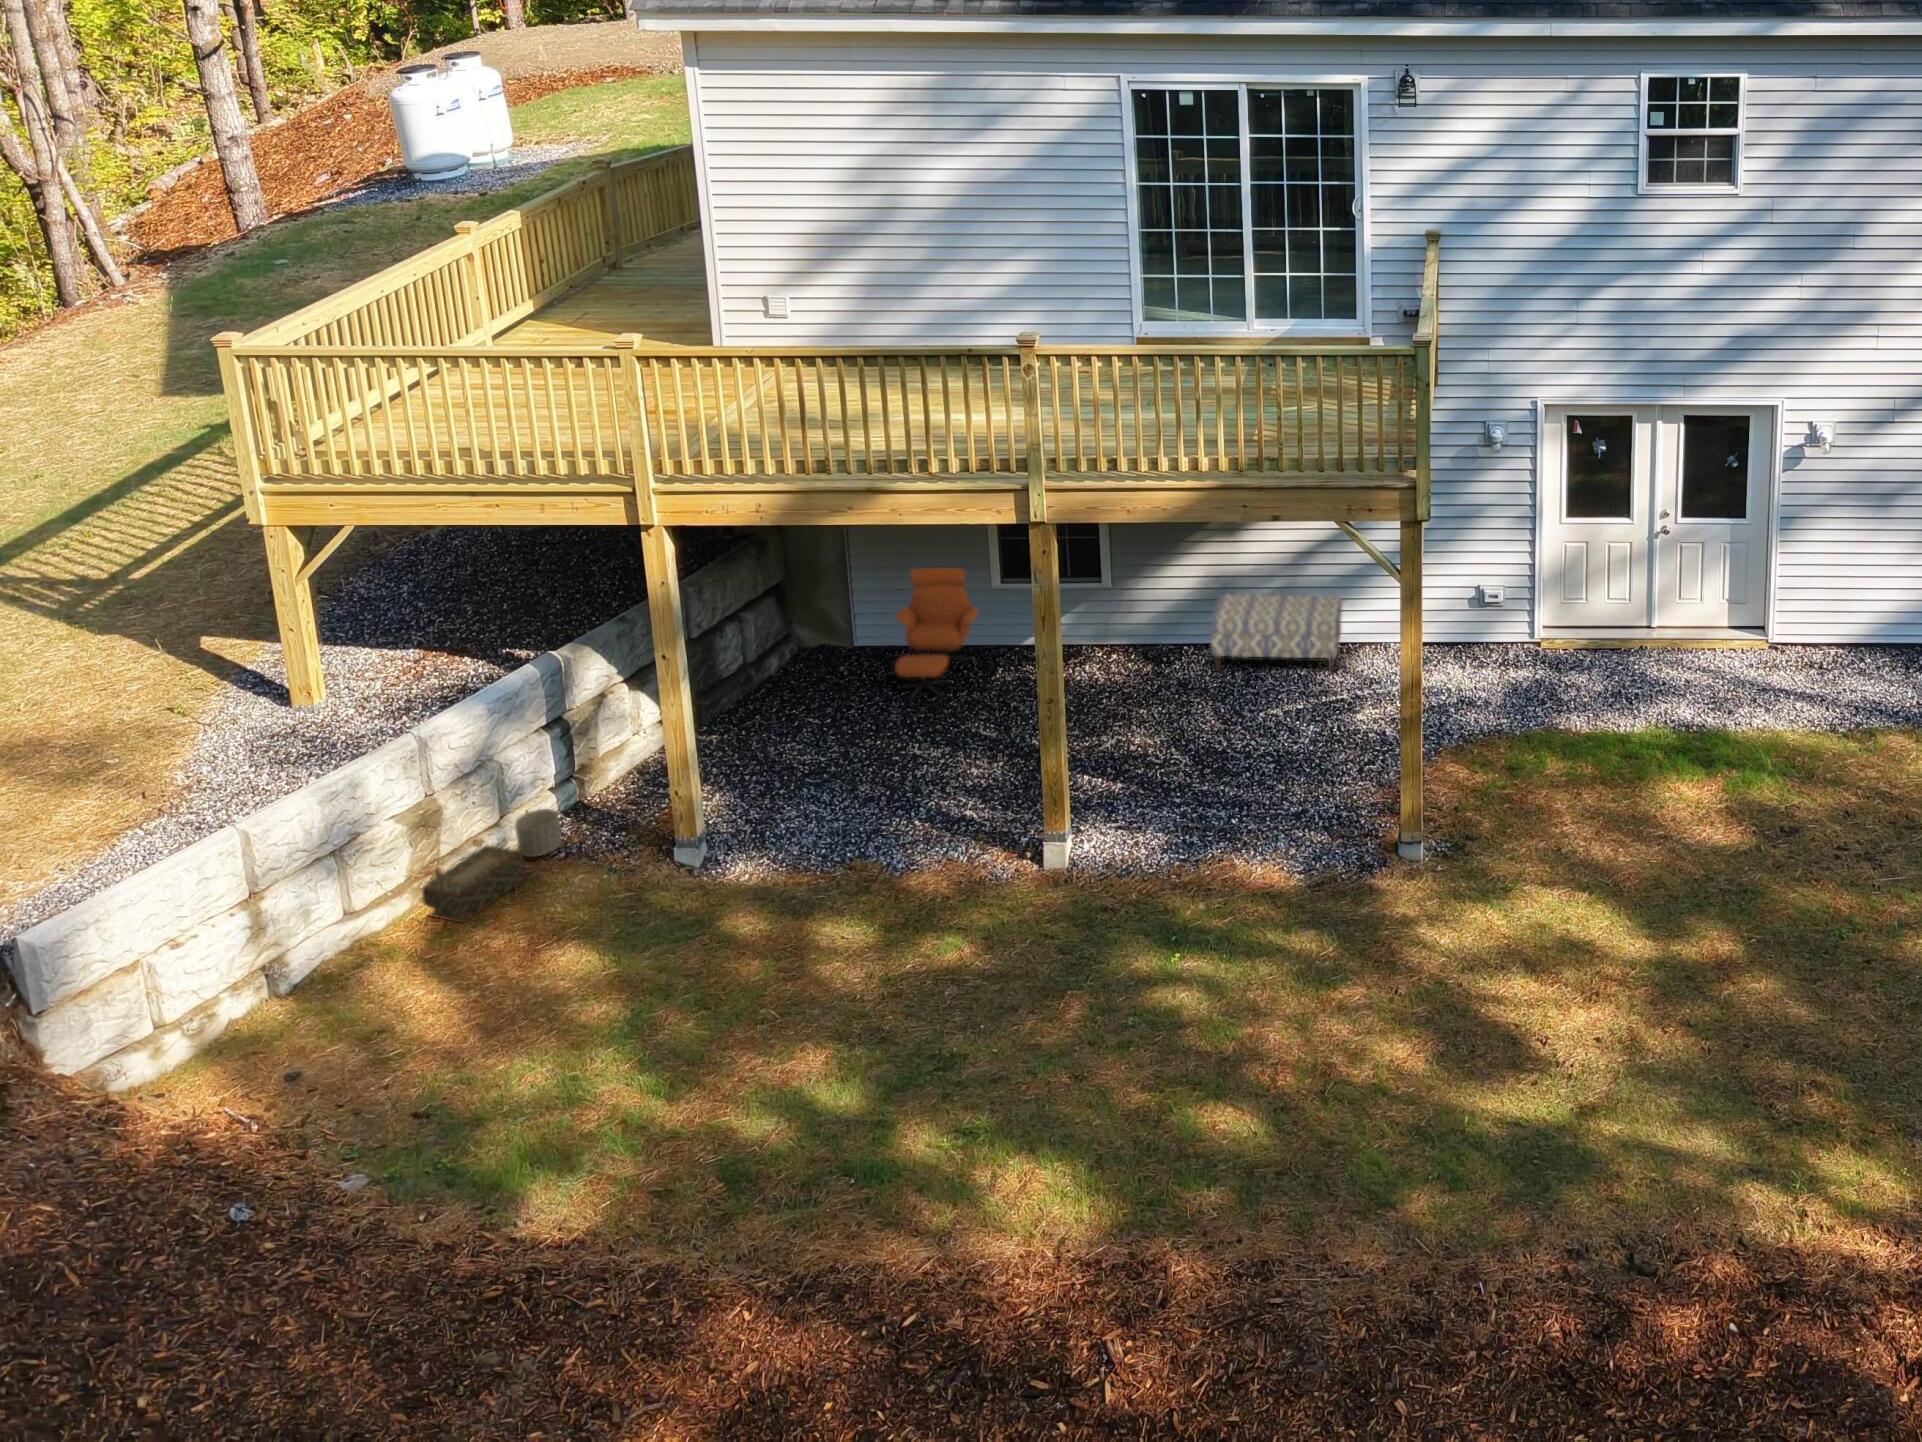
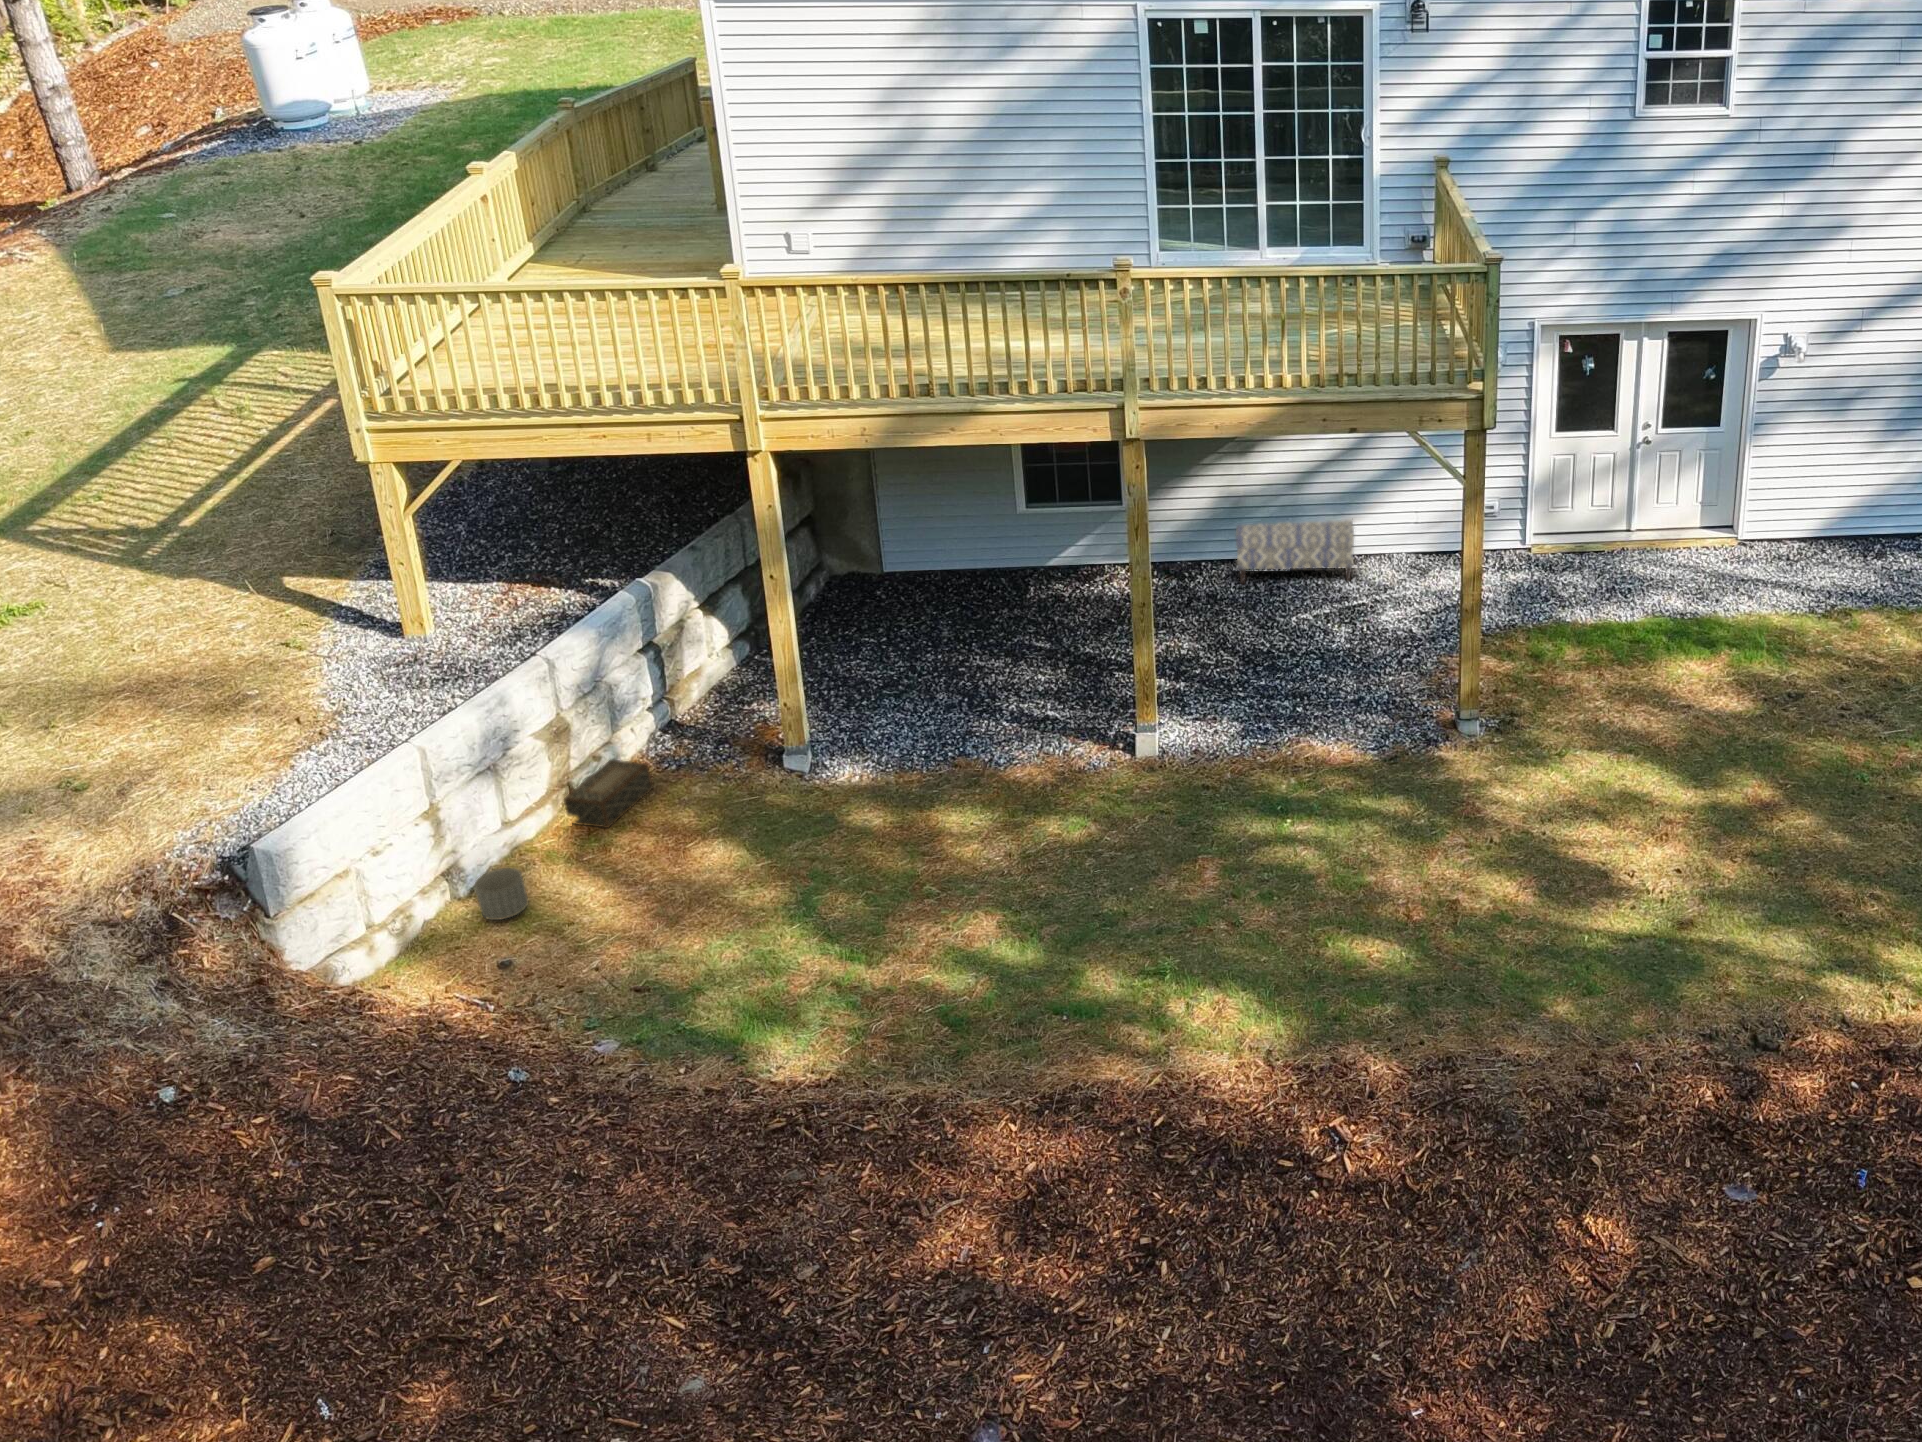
lounge chair: present [895,568,979,700] -> none [934,497,1013,620]
planter: present [515,809,562,857] -> present [475,868,528,920]

